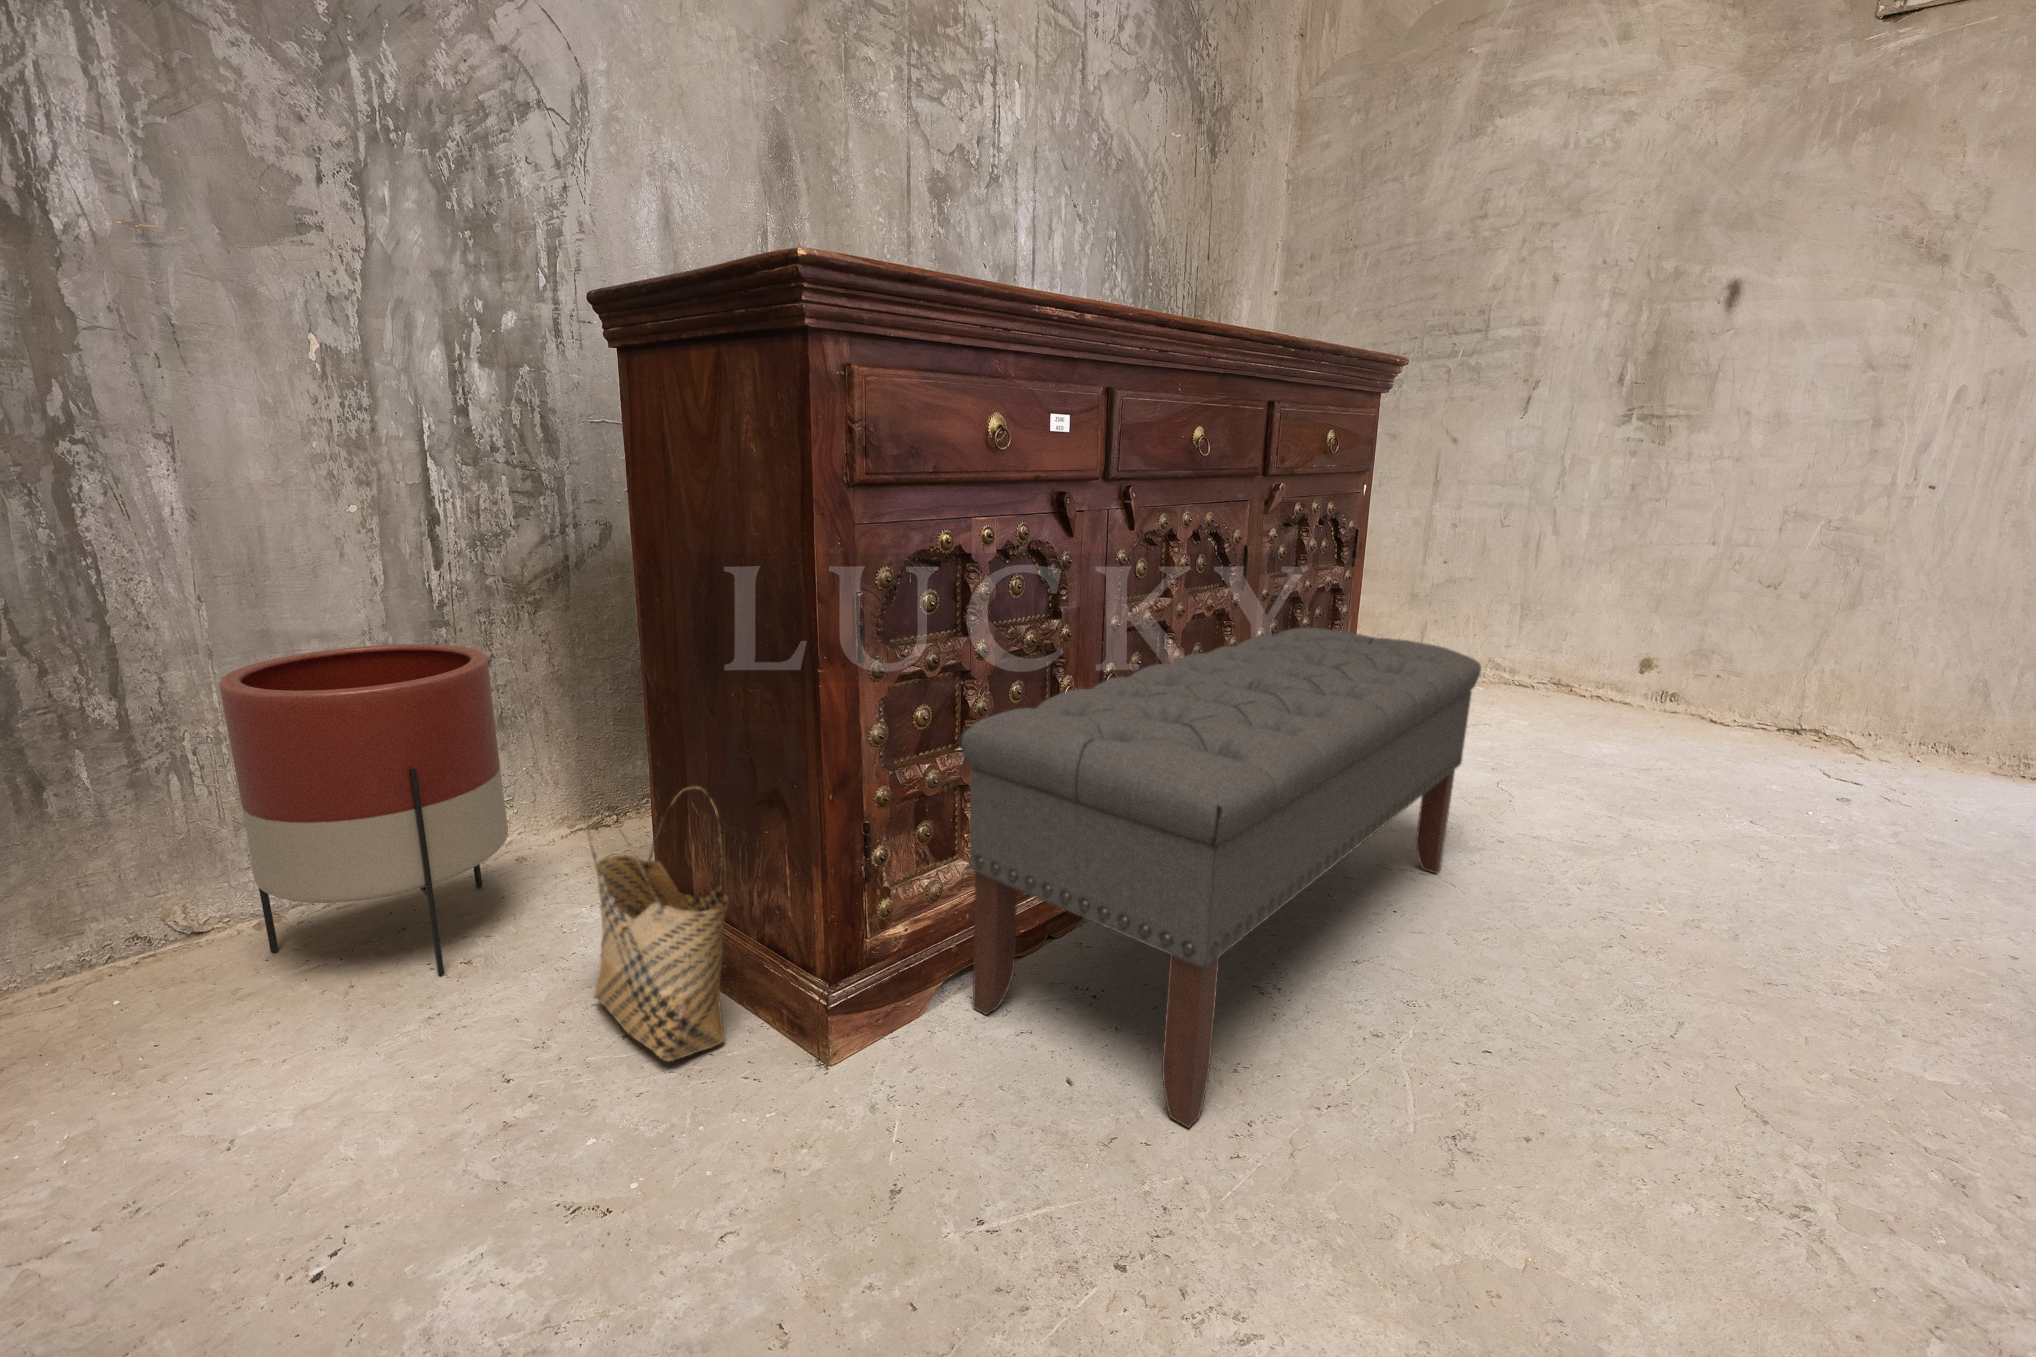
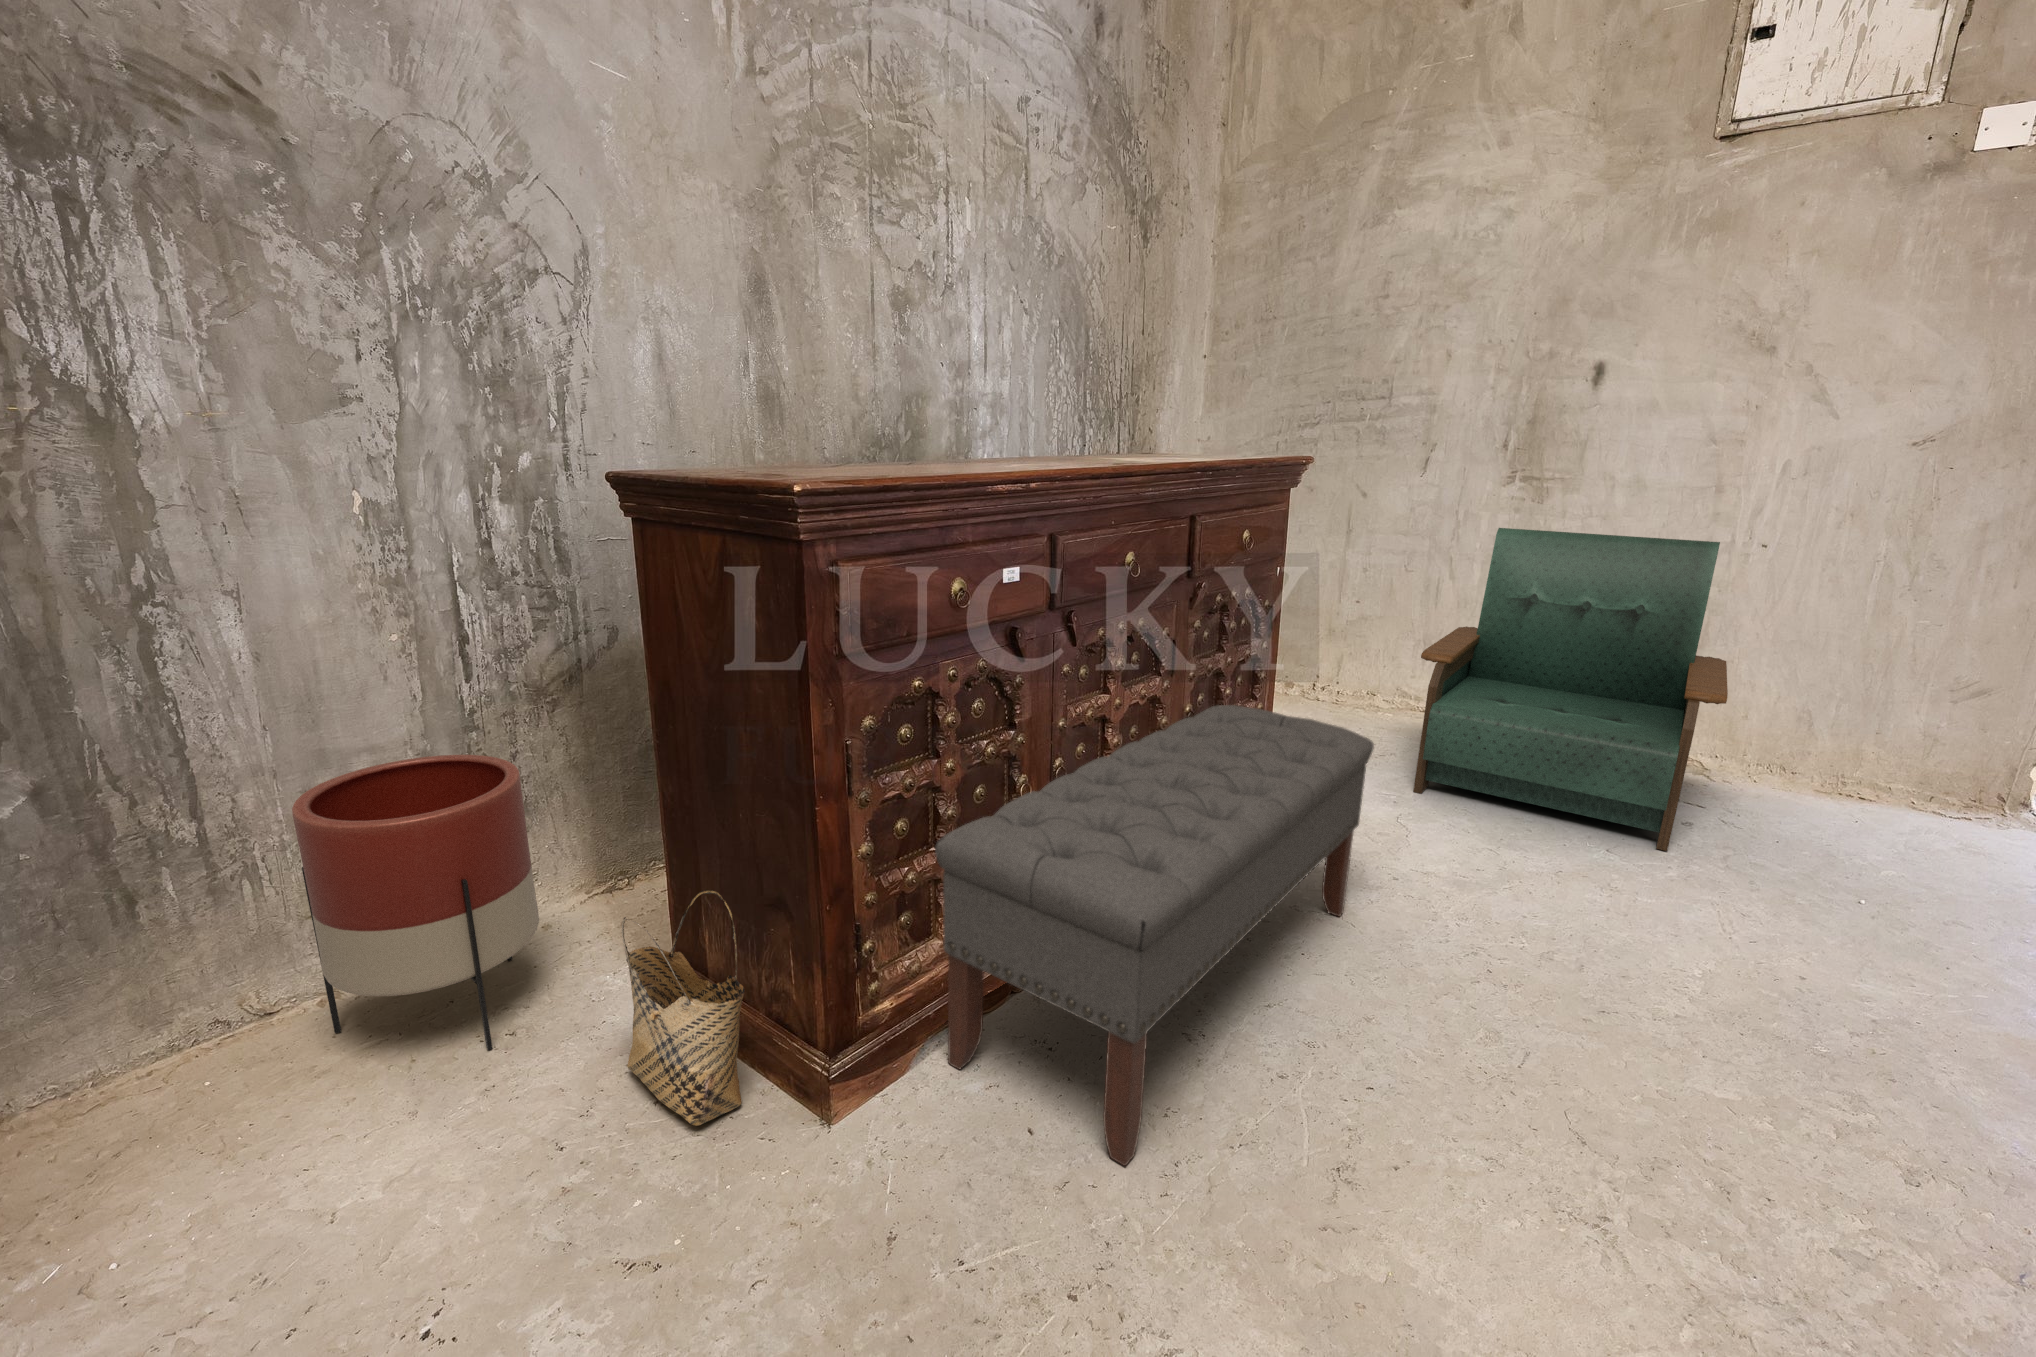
armchair: none [1511,466,1897,820] -> present [1413,528,1728,851]

